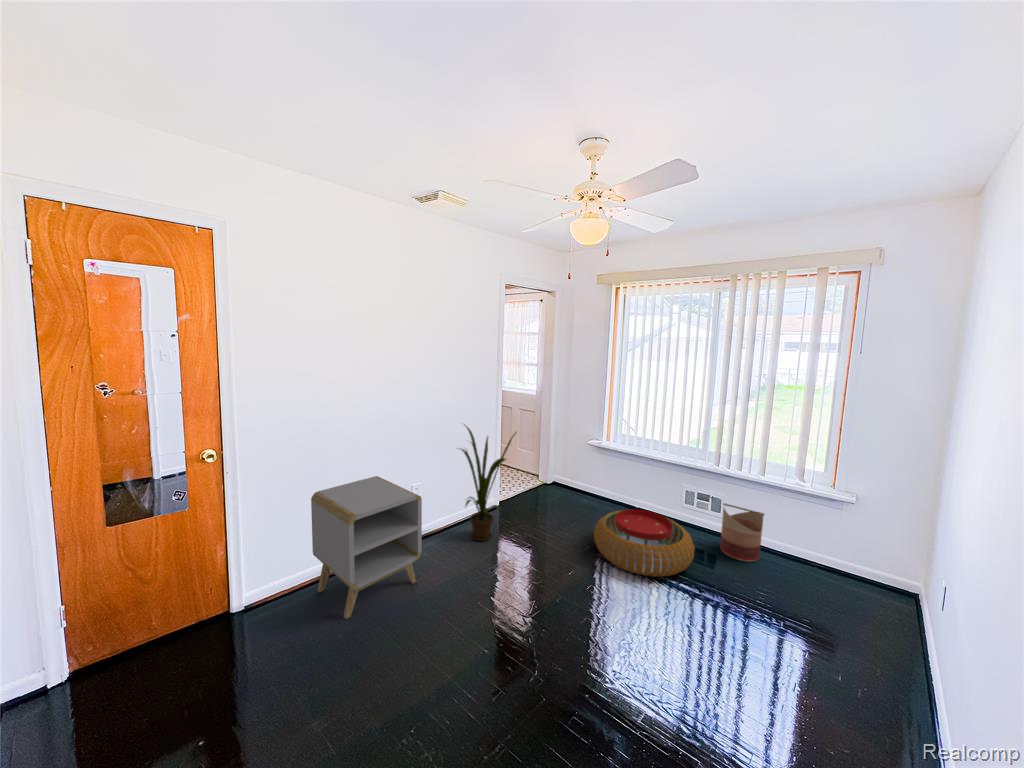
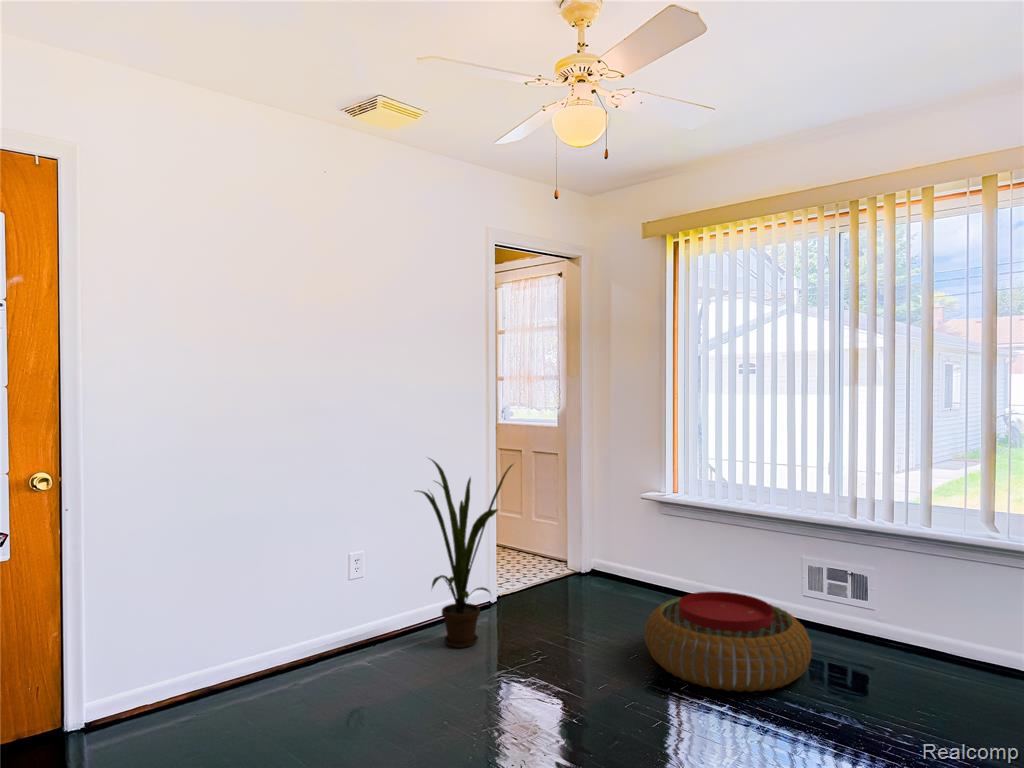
side table: present [311,476,422,619] -> none [187,533,356,742]
basket: present [720,503,764,562] -> none [864,576,931,672]

